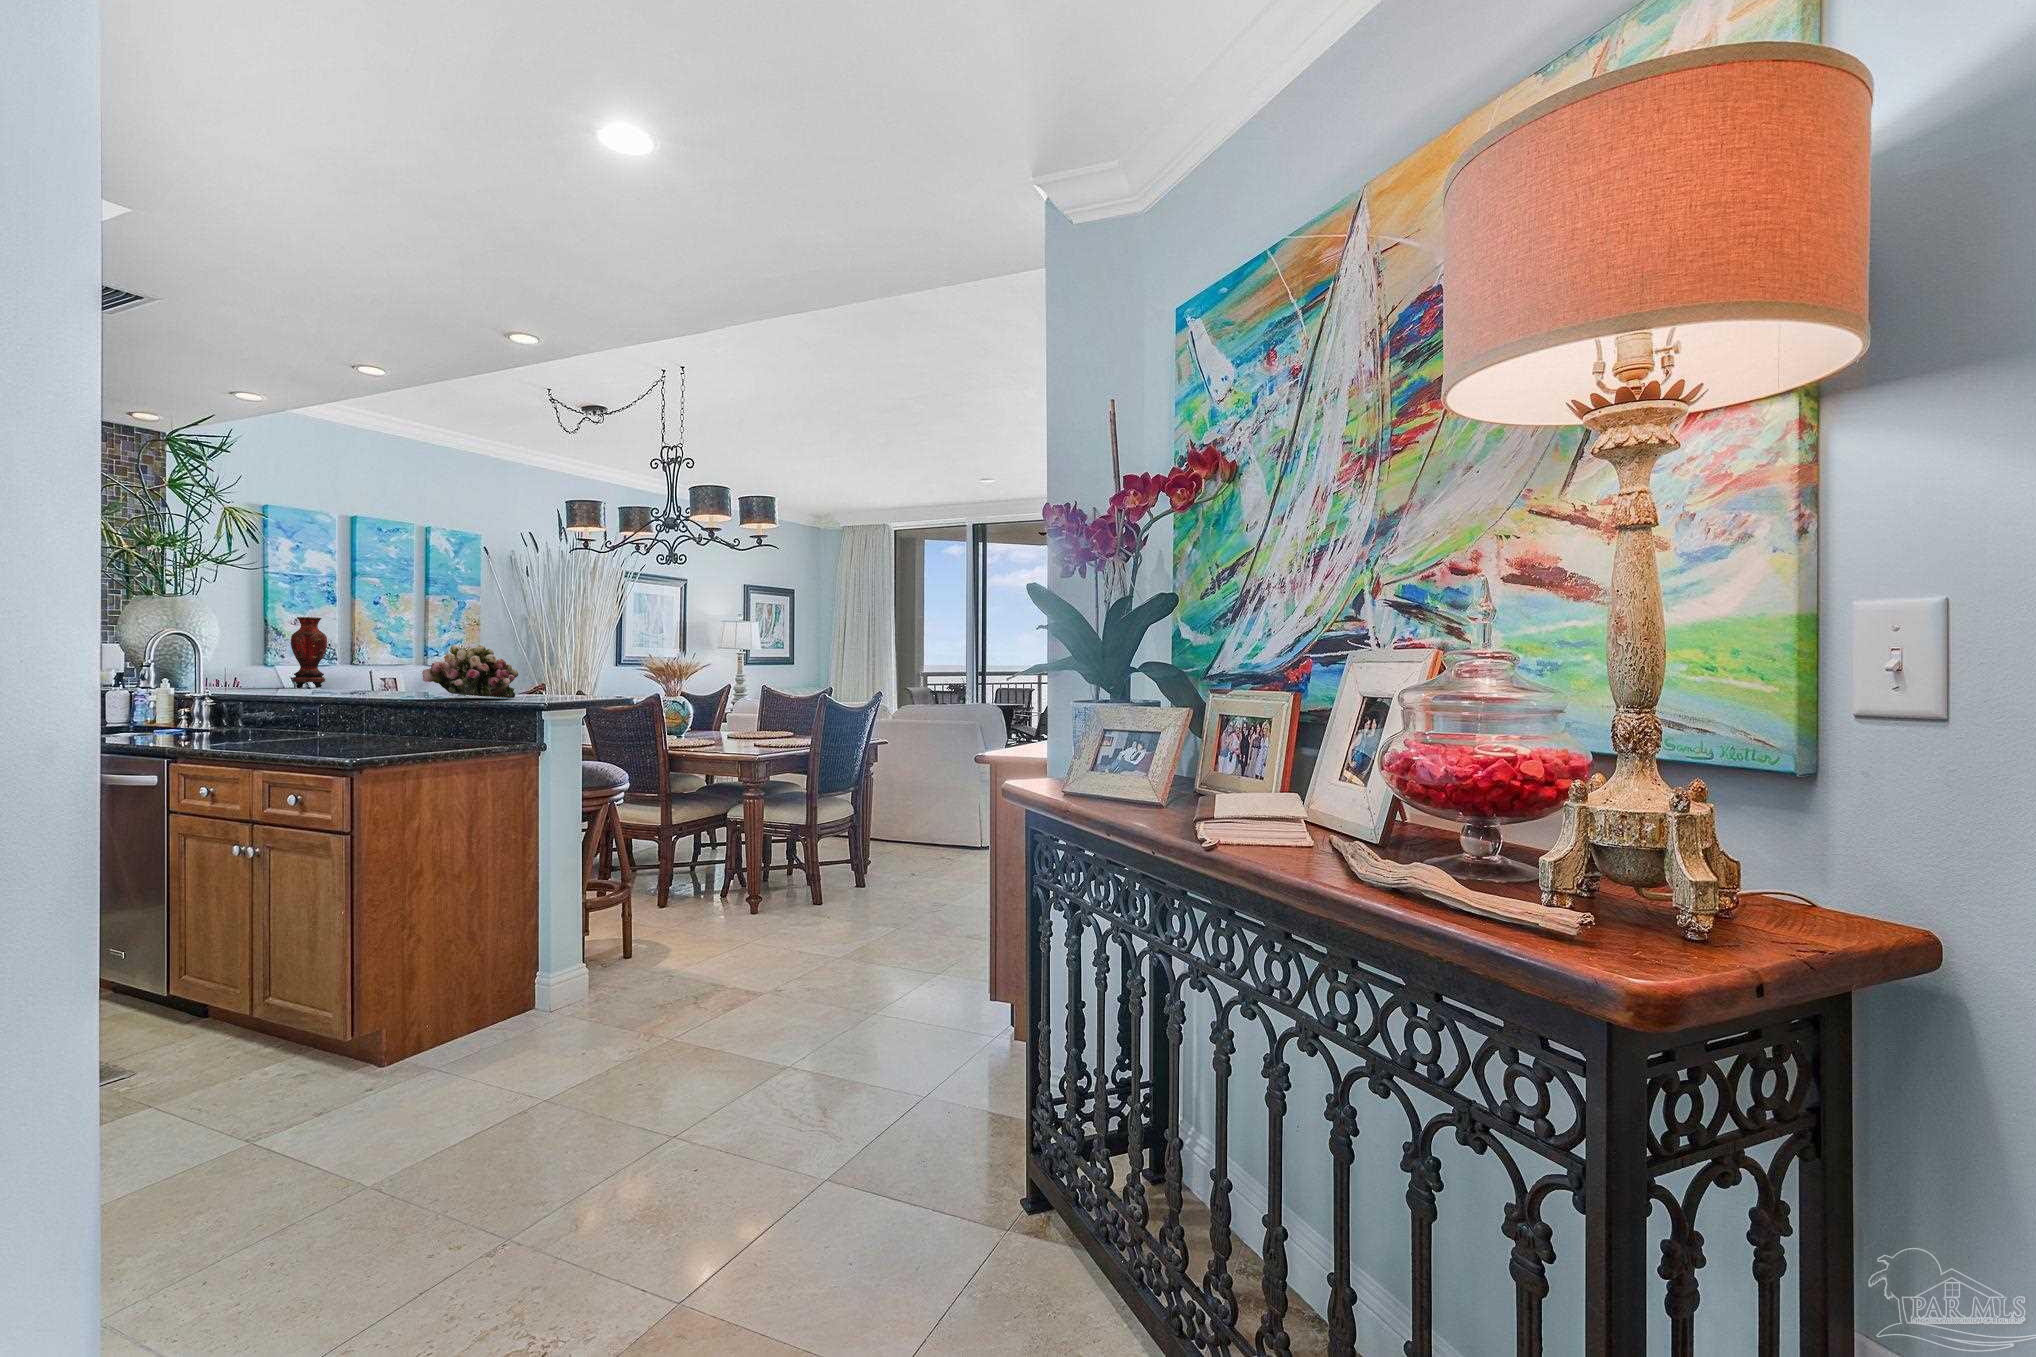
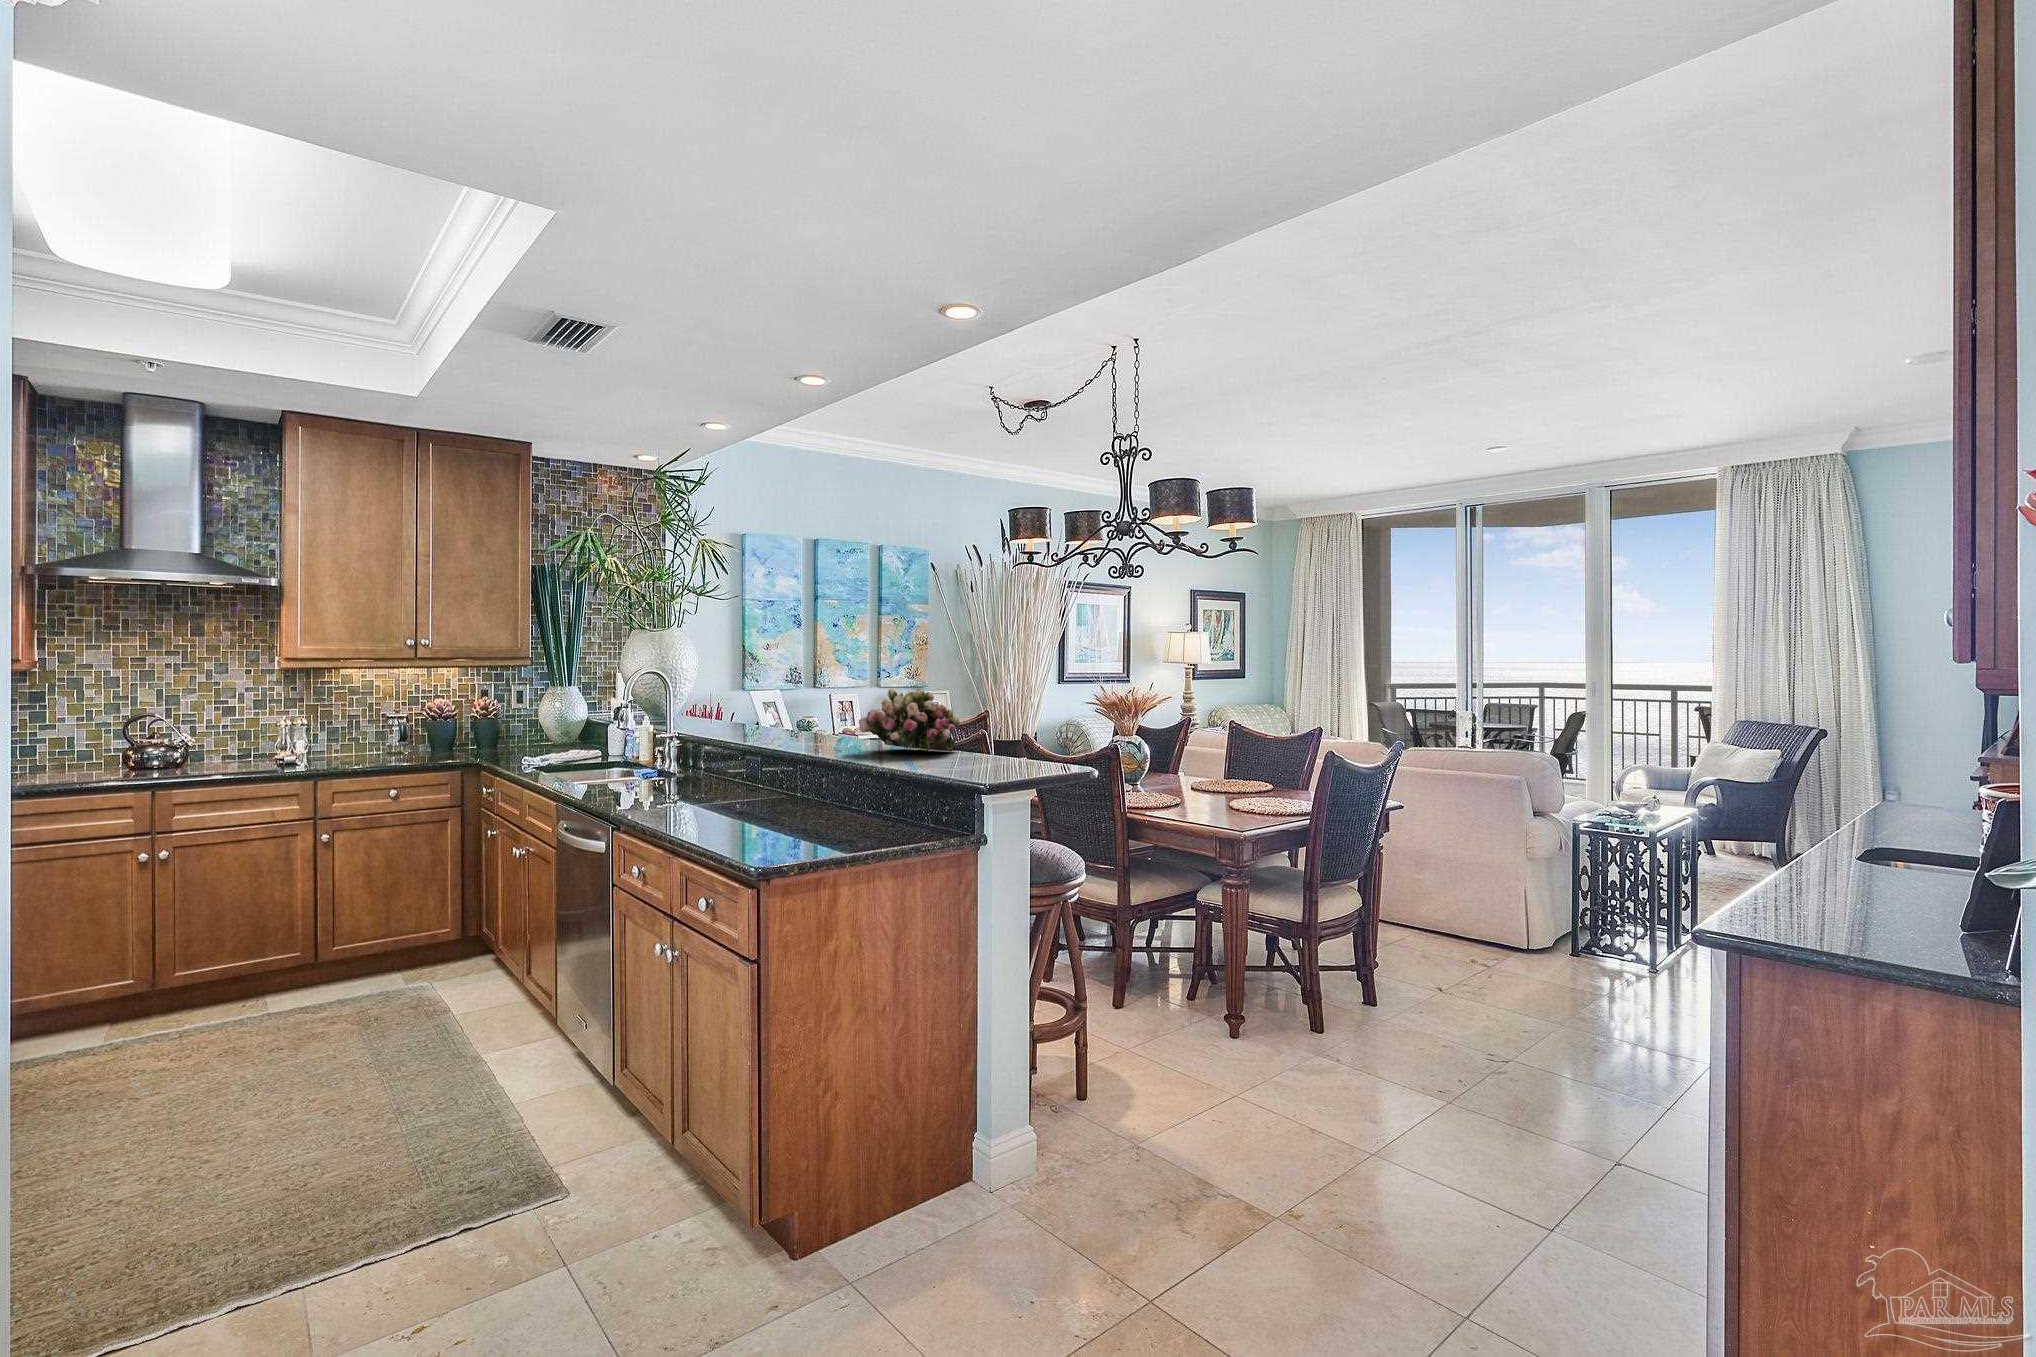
vase: present [291,617,327,688] -> none [755,647,787,720]

